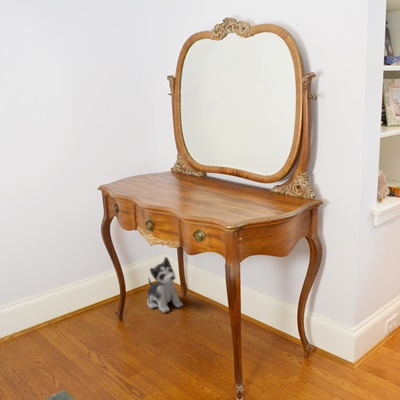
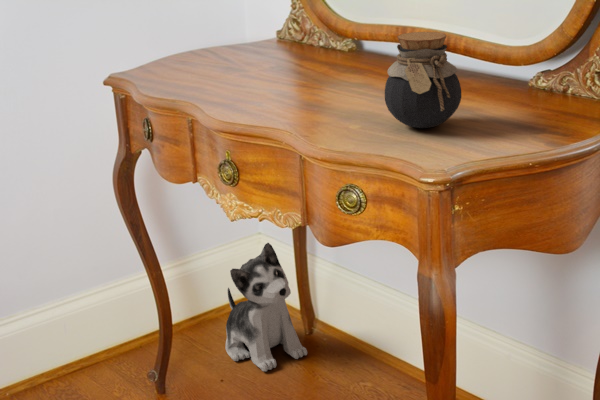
jar: none [213,170,243,208] -> present [385,32,461,128]

